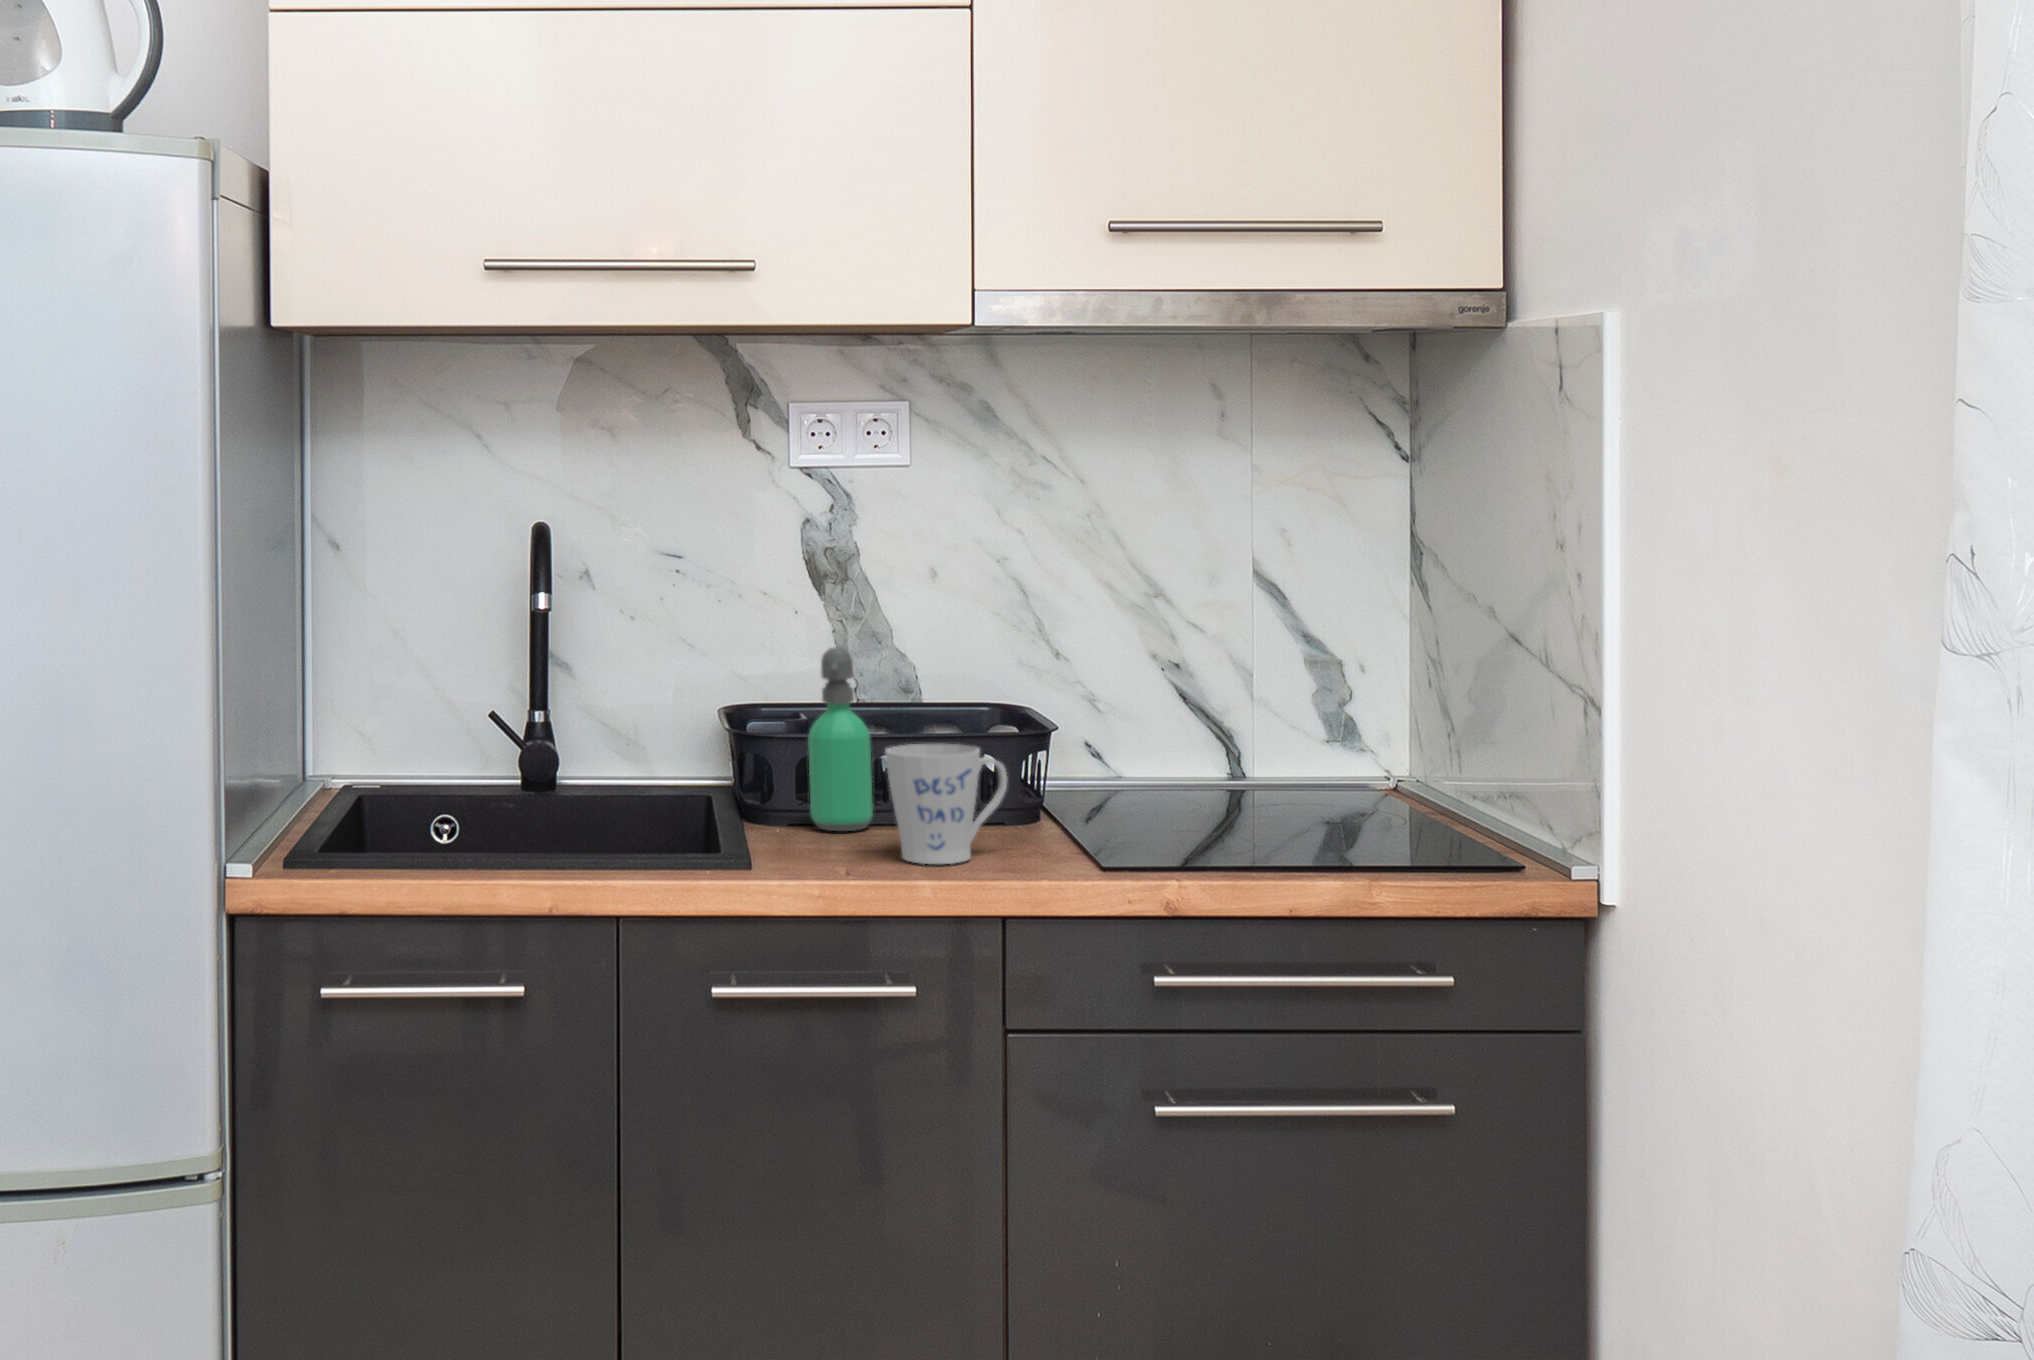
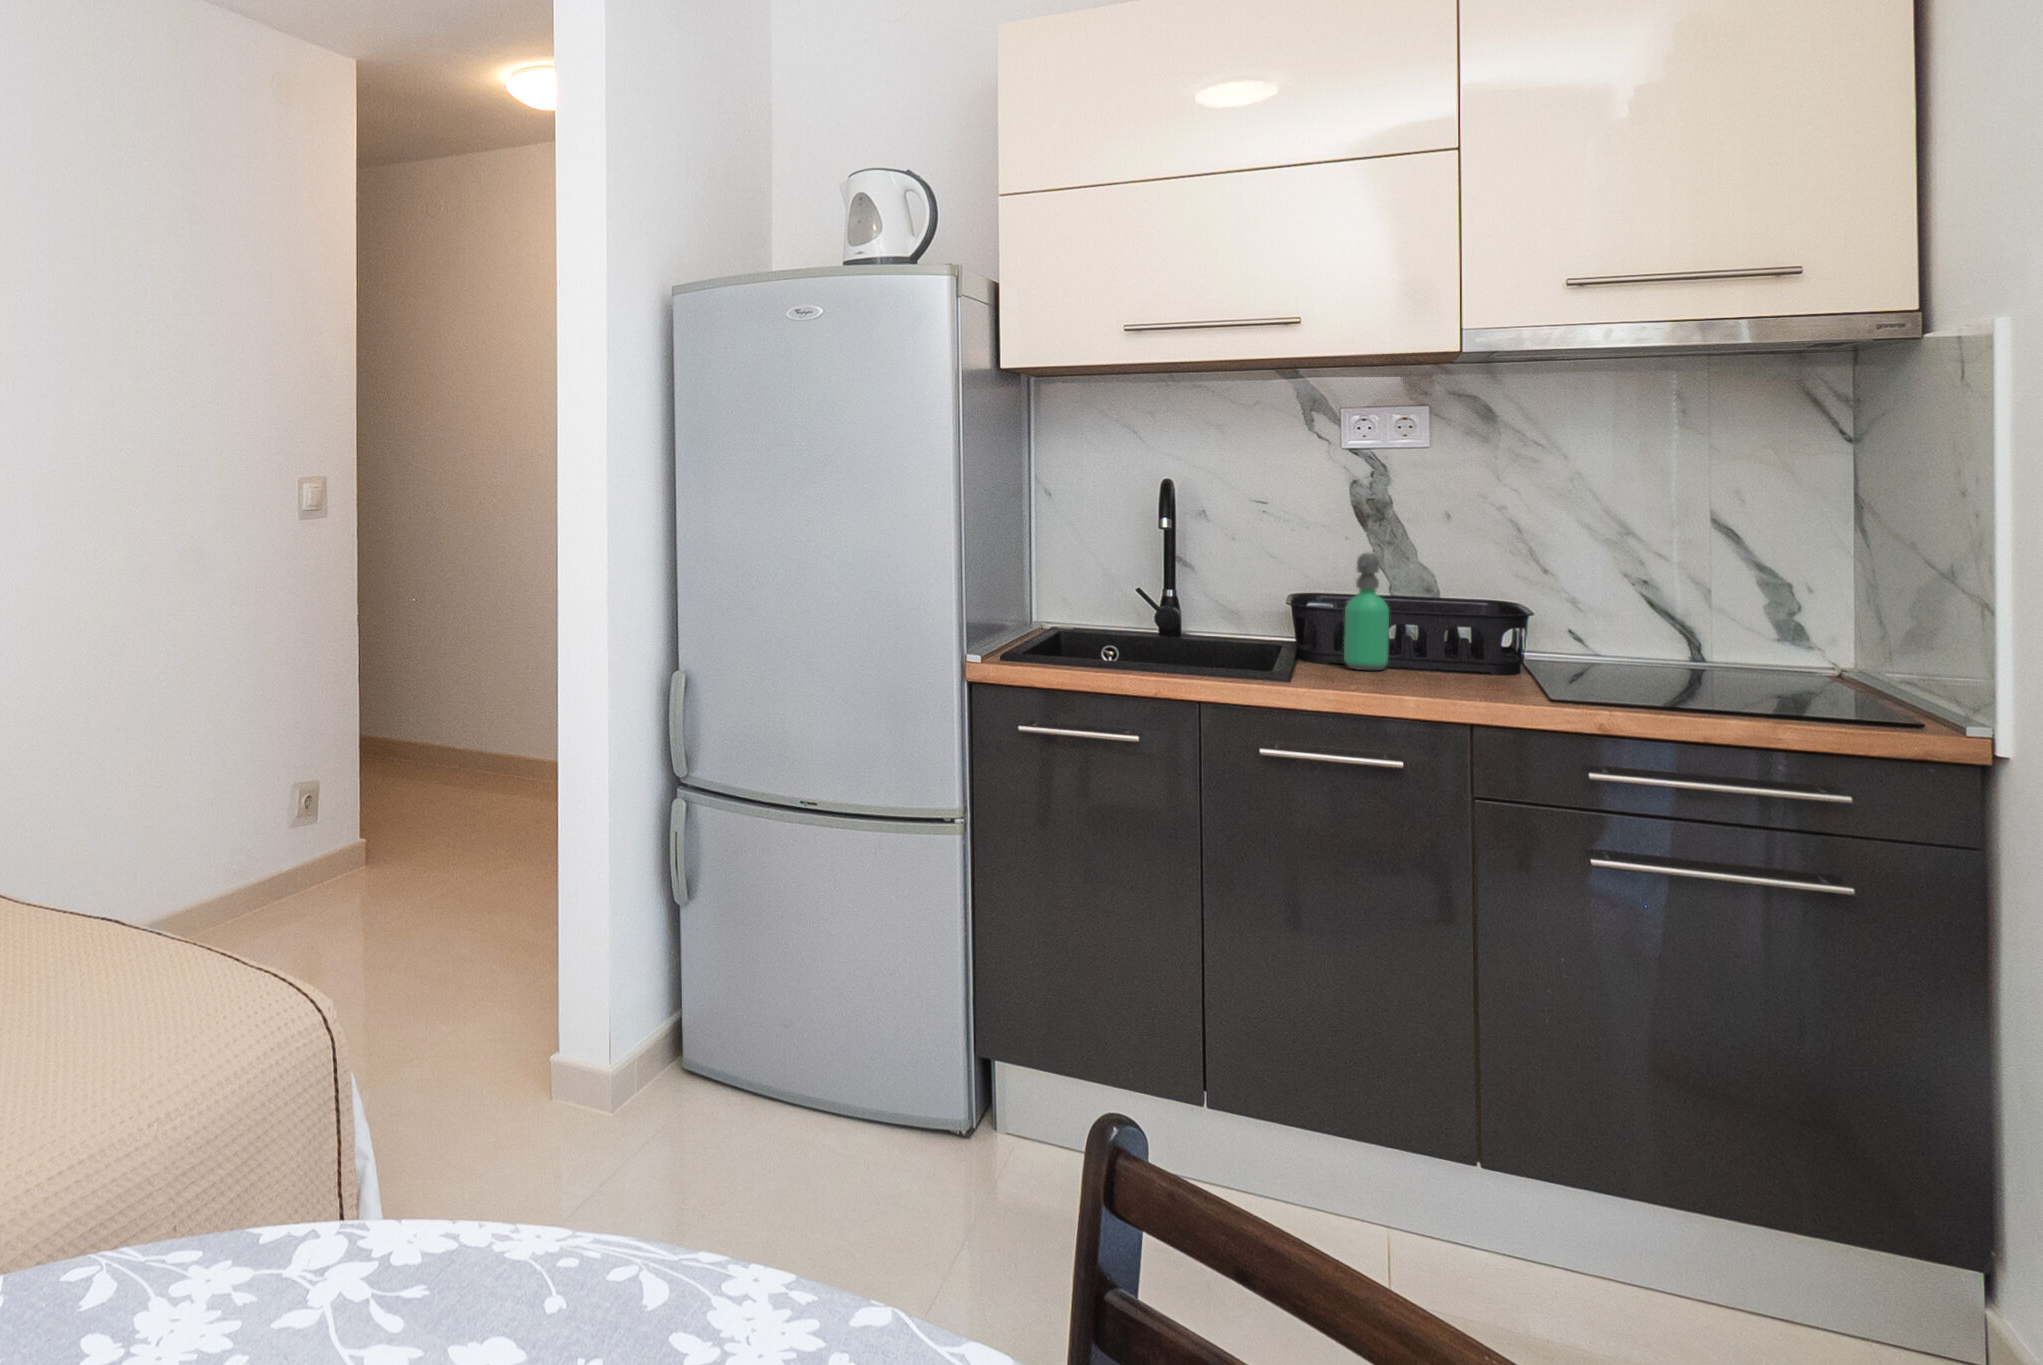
mug: present [885,744,1008,864] -> none [1388,614,1477,689]

